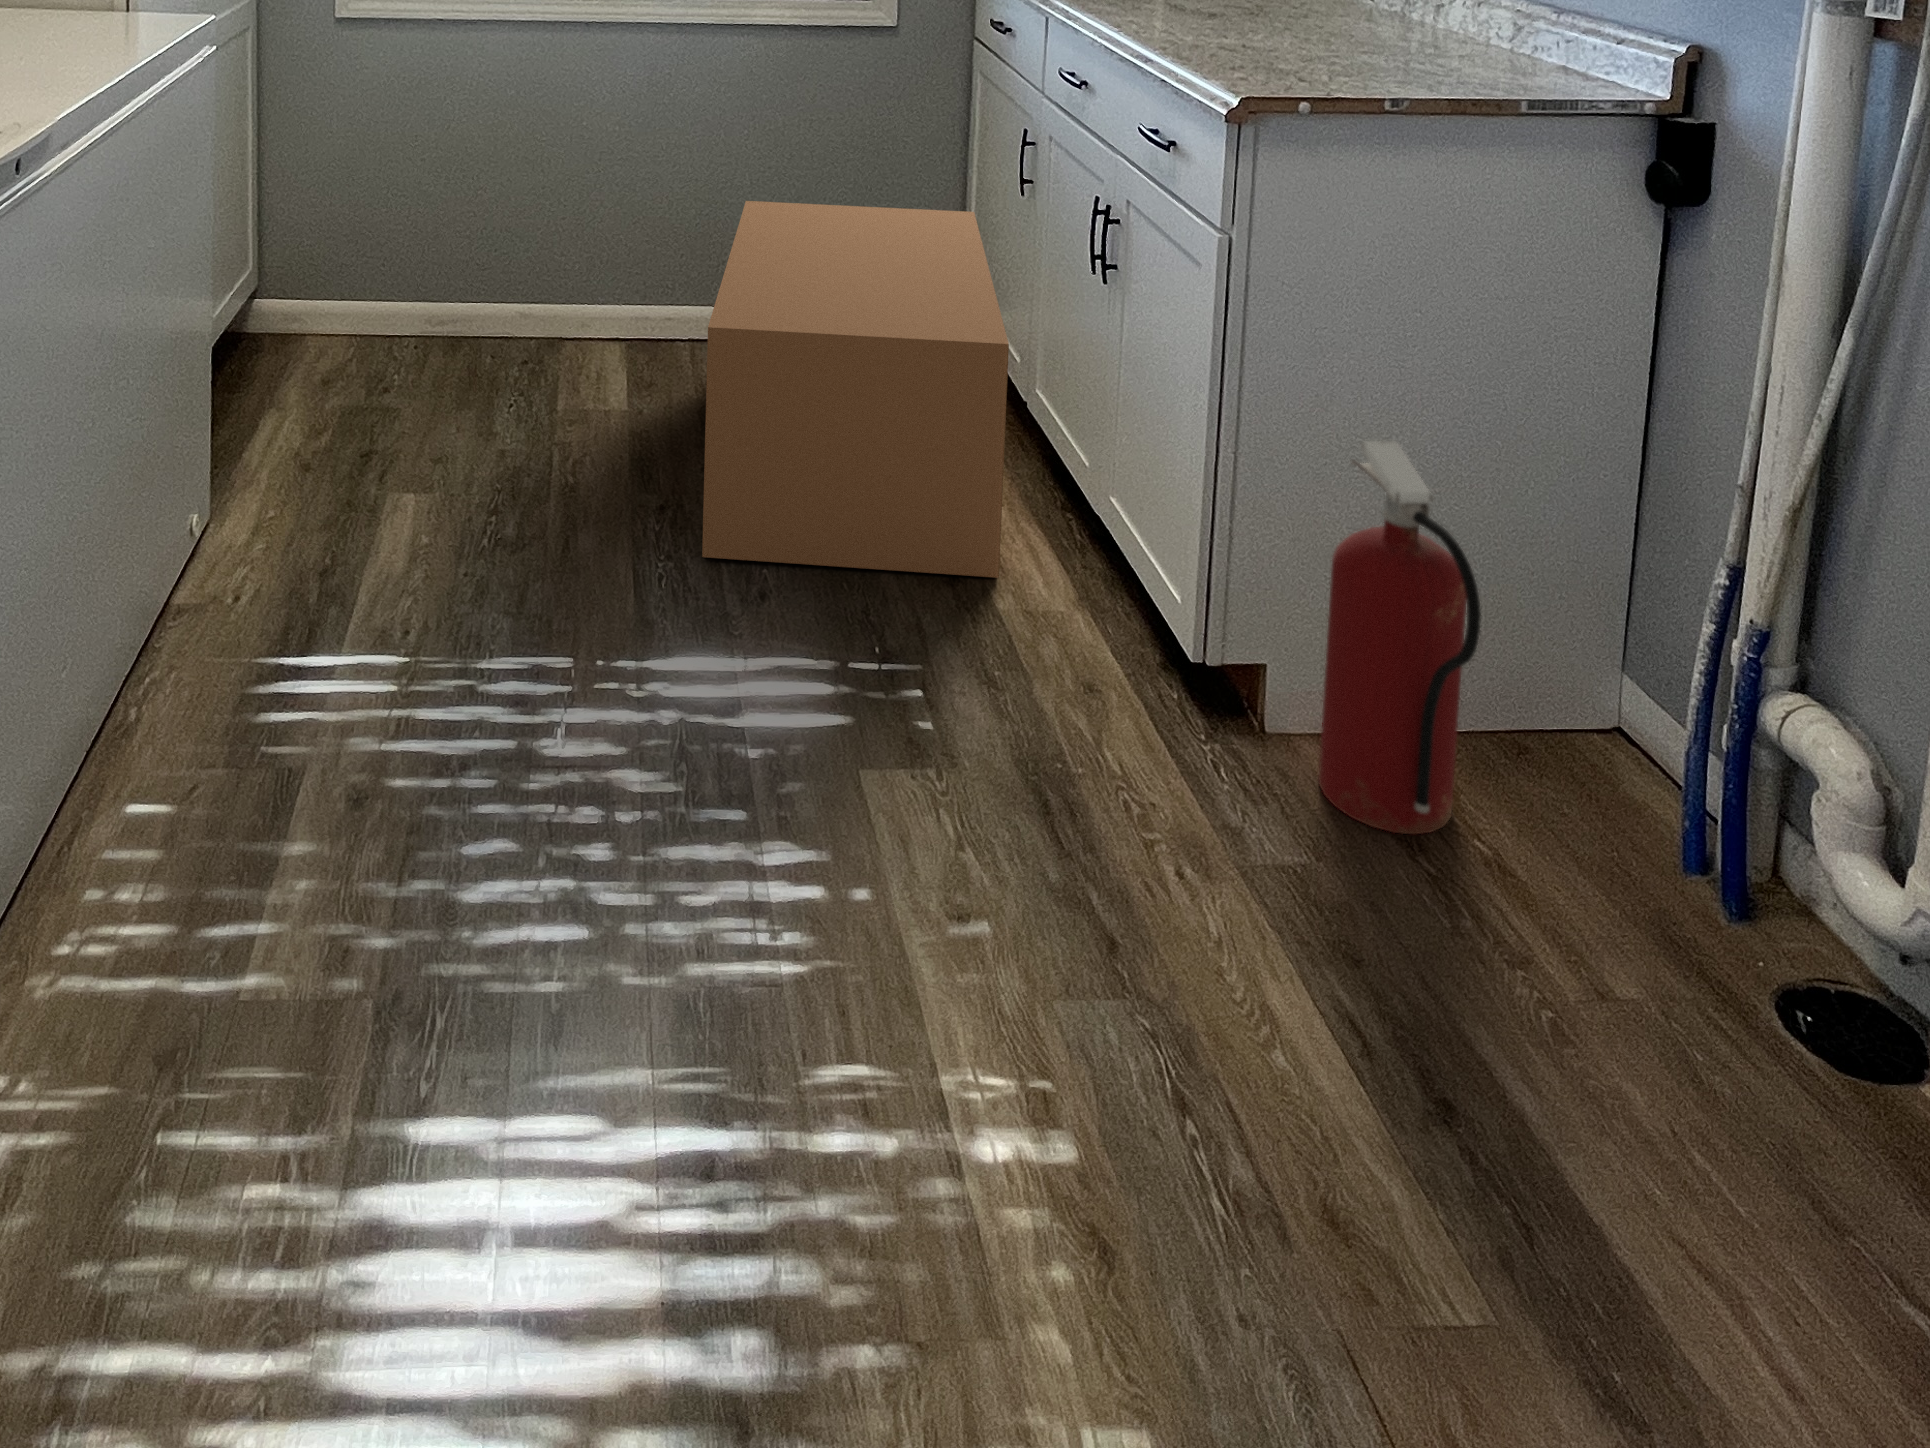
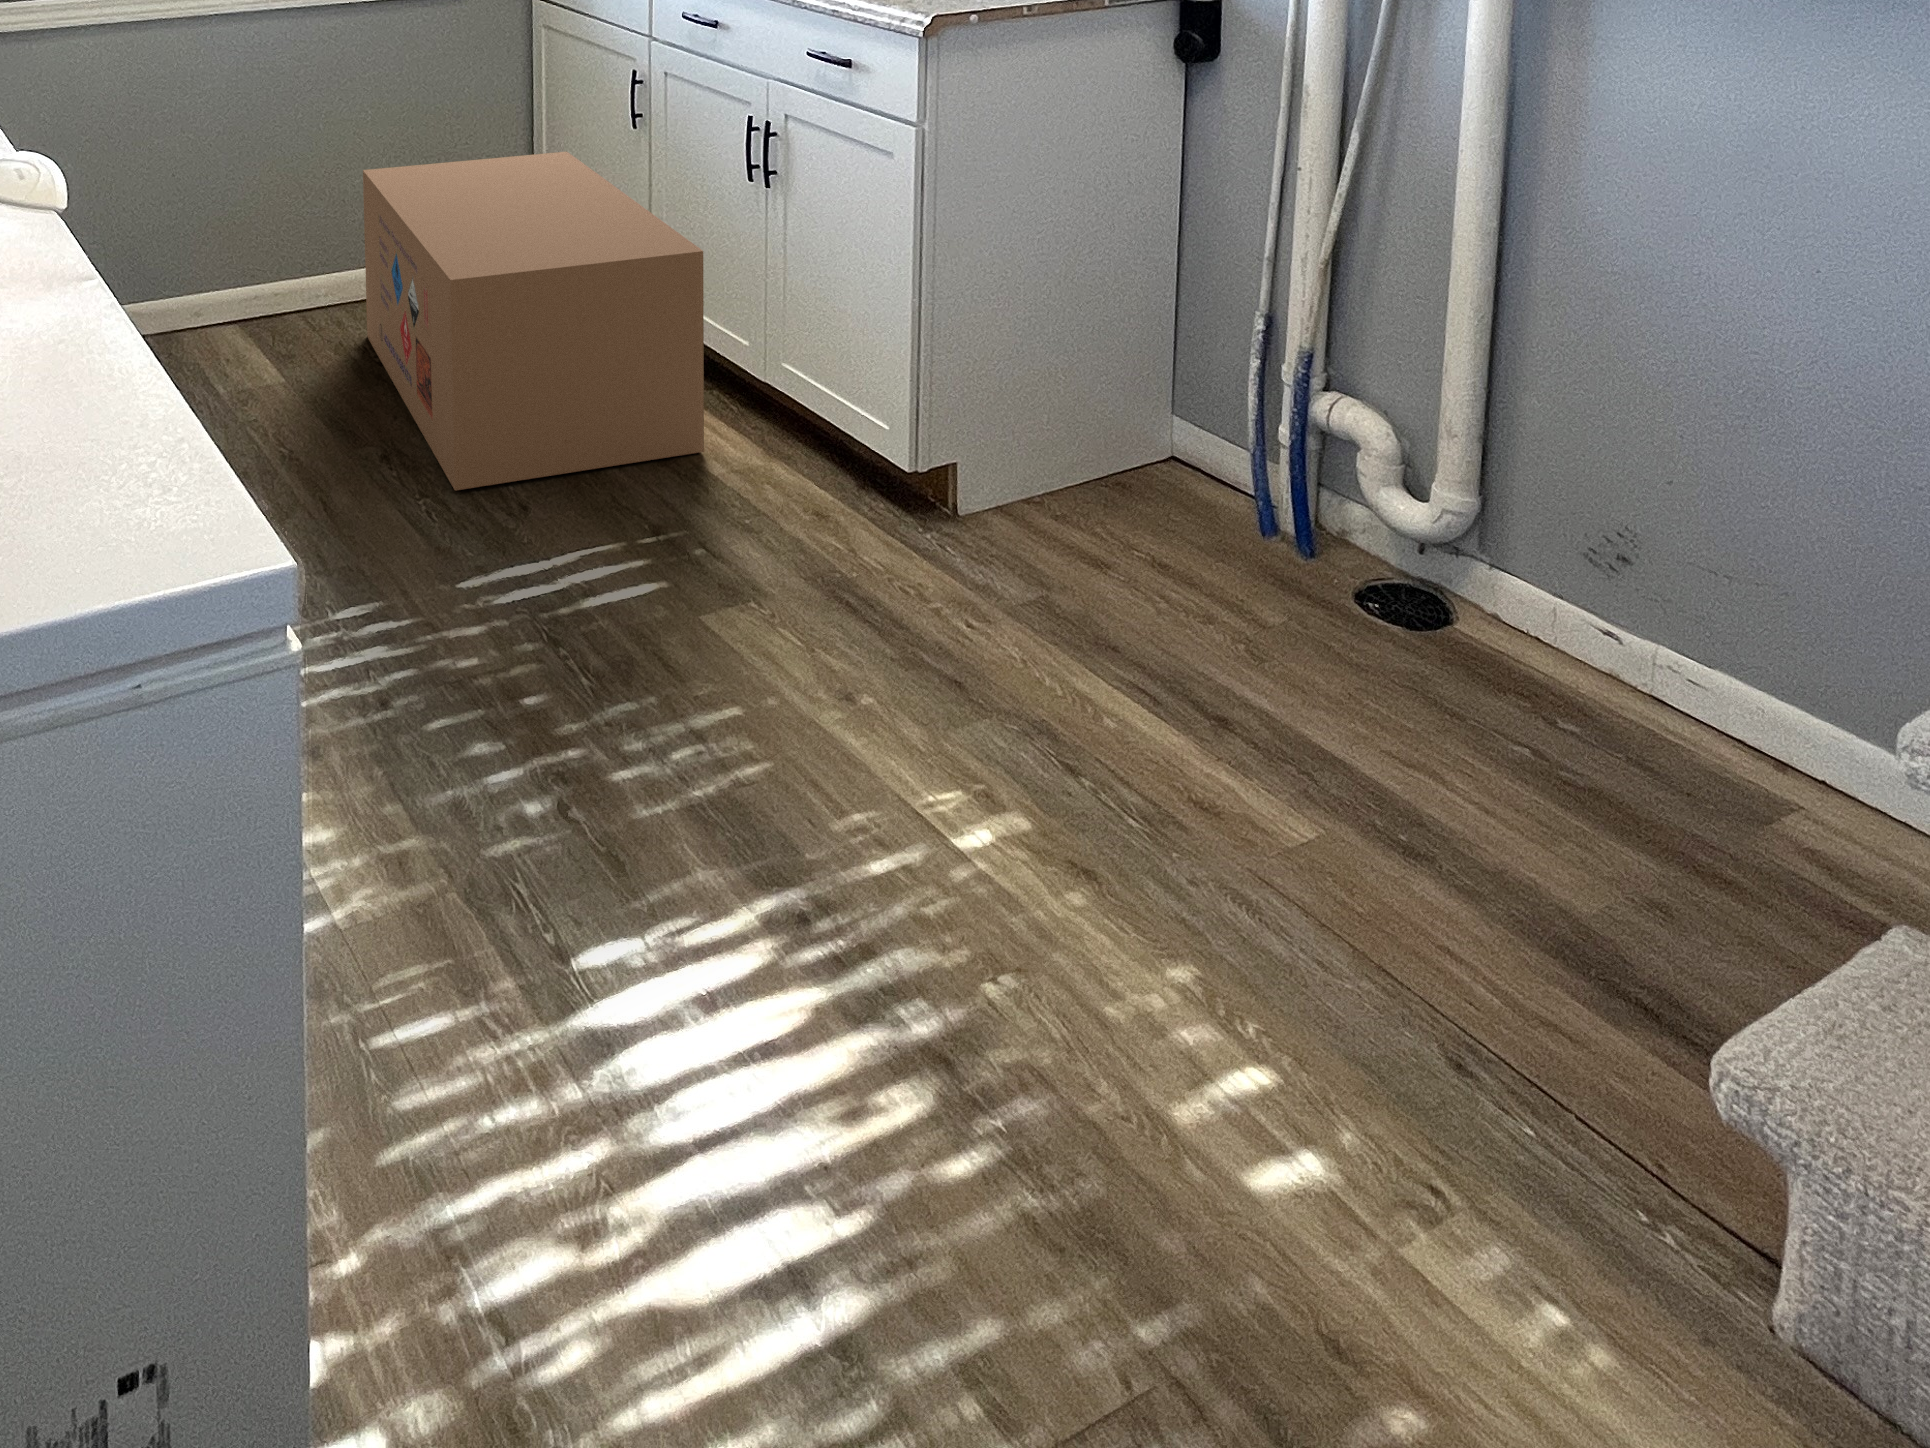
fire extinguisher: present [1319,441,1481,834] -> none [1016,268,1156,558]

